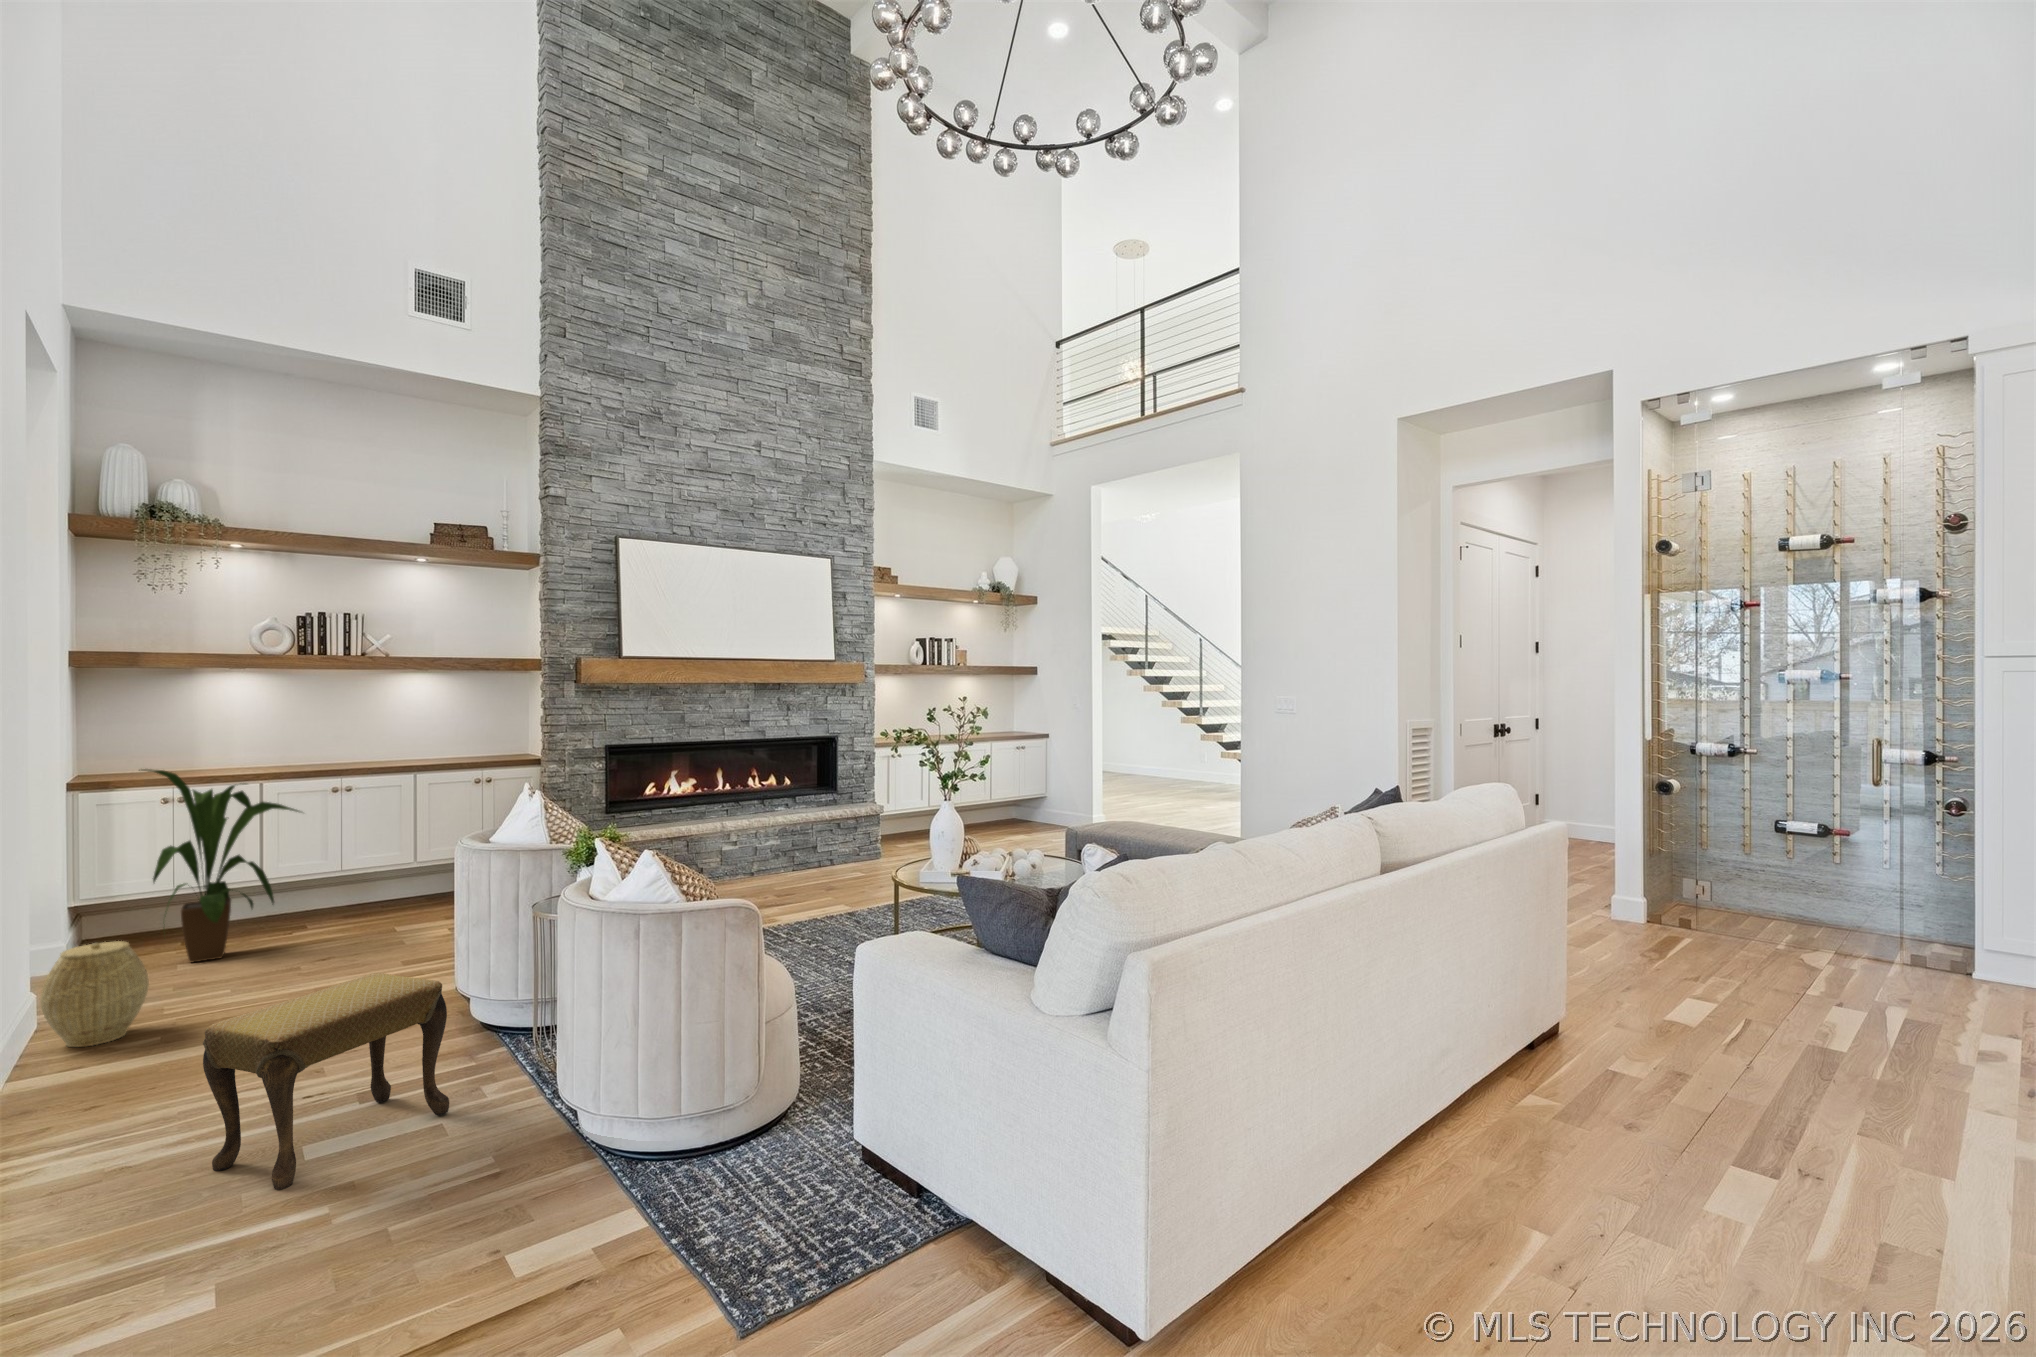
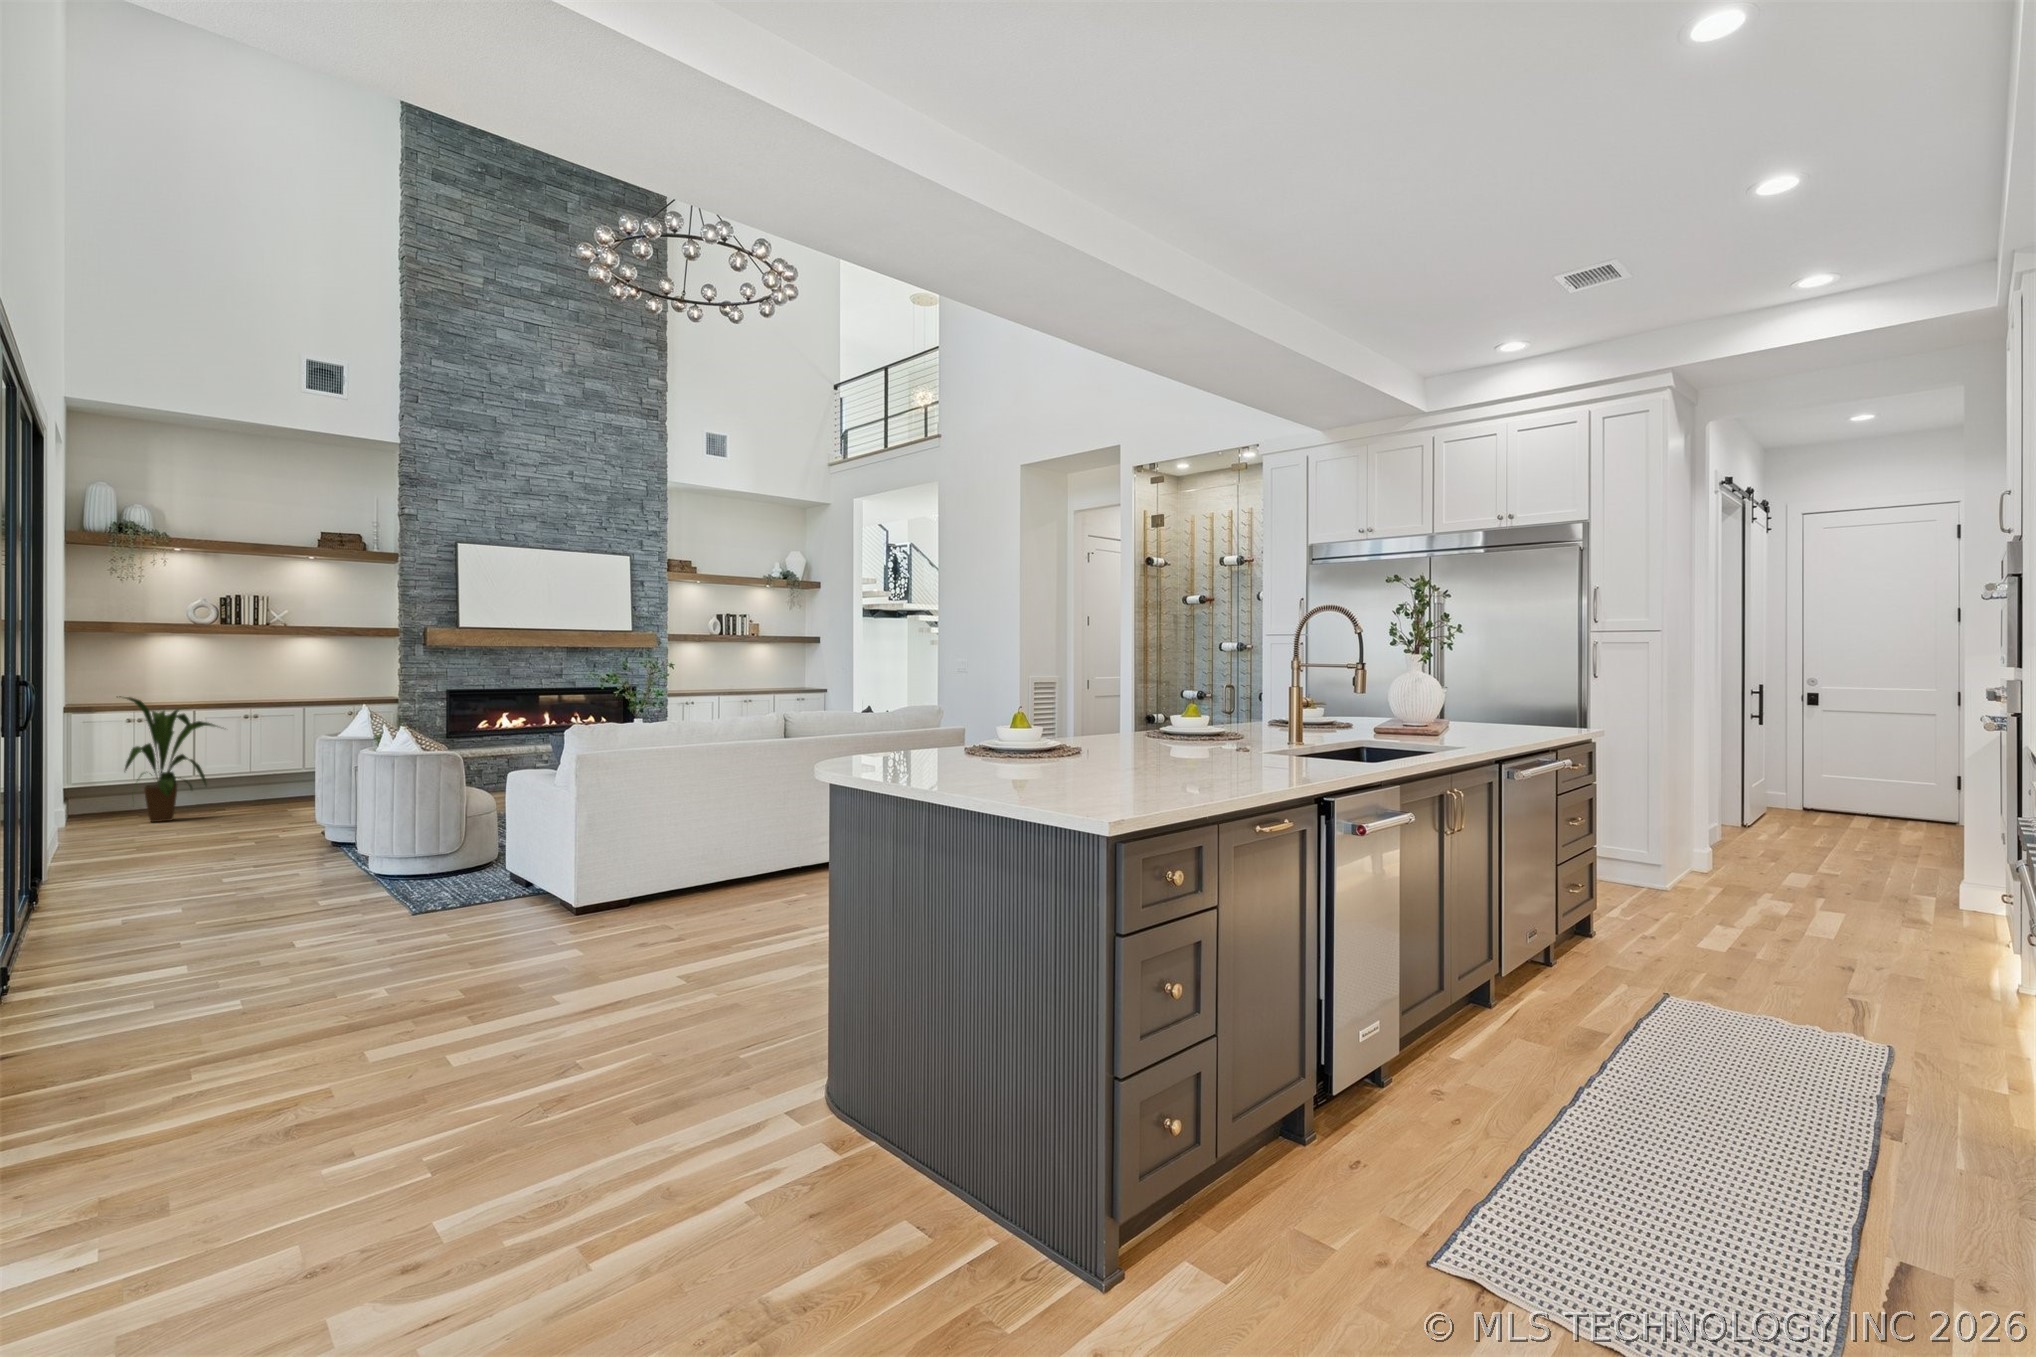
woven basket: present [40,941,149,1047] -> none [66,794,130,852]
footstool: present [203,973,449,1190] -> none [170,801,304,892]

